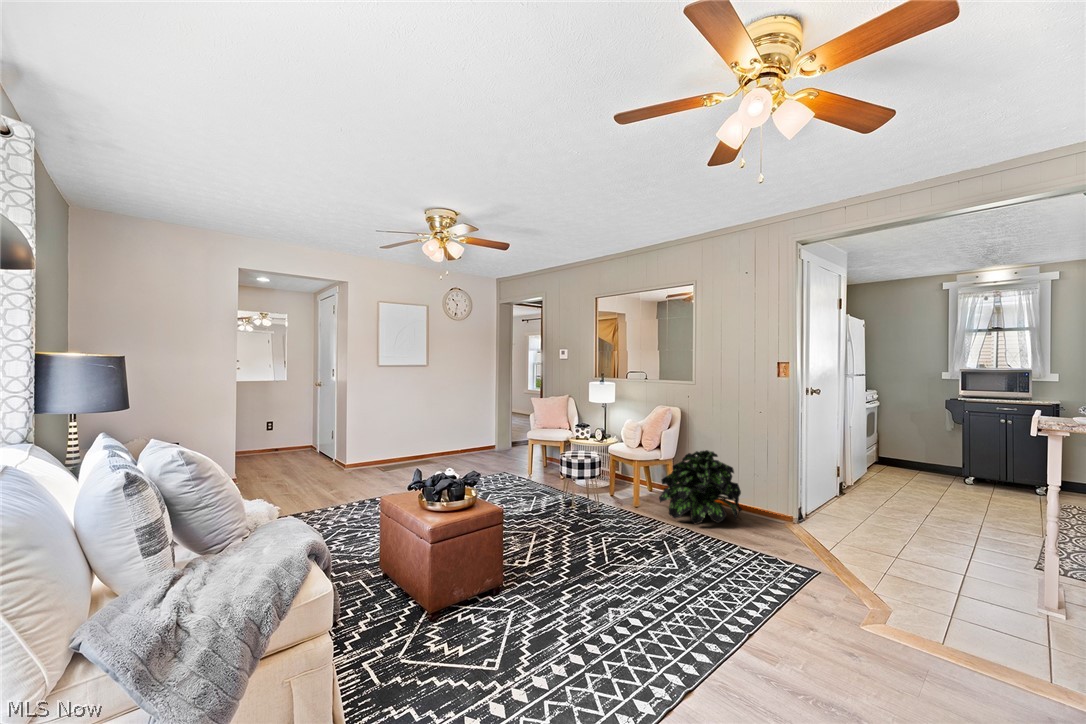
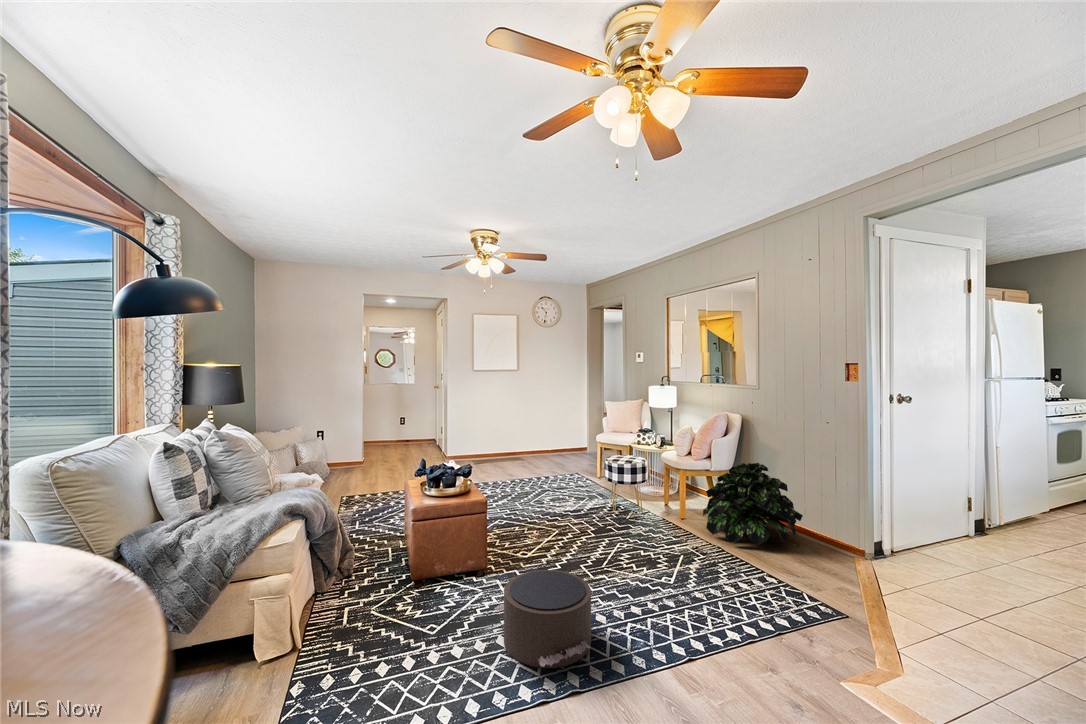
pouf: none [551,574,676,678] -> present [494,570,591,668]

